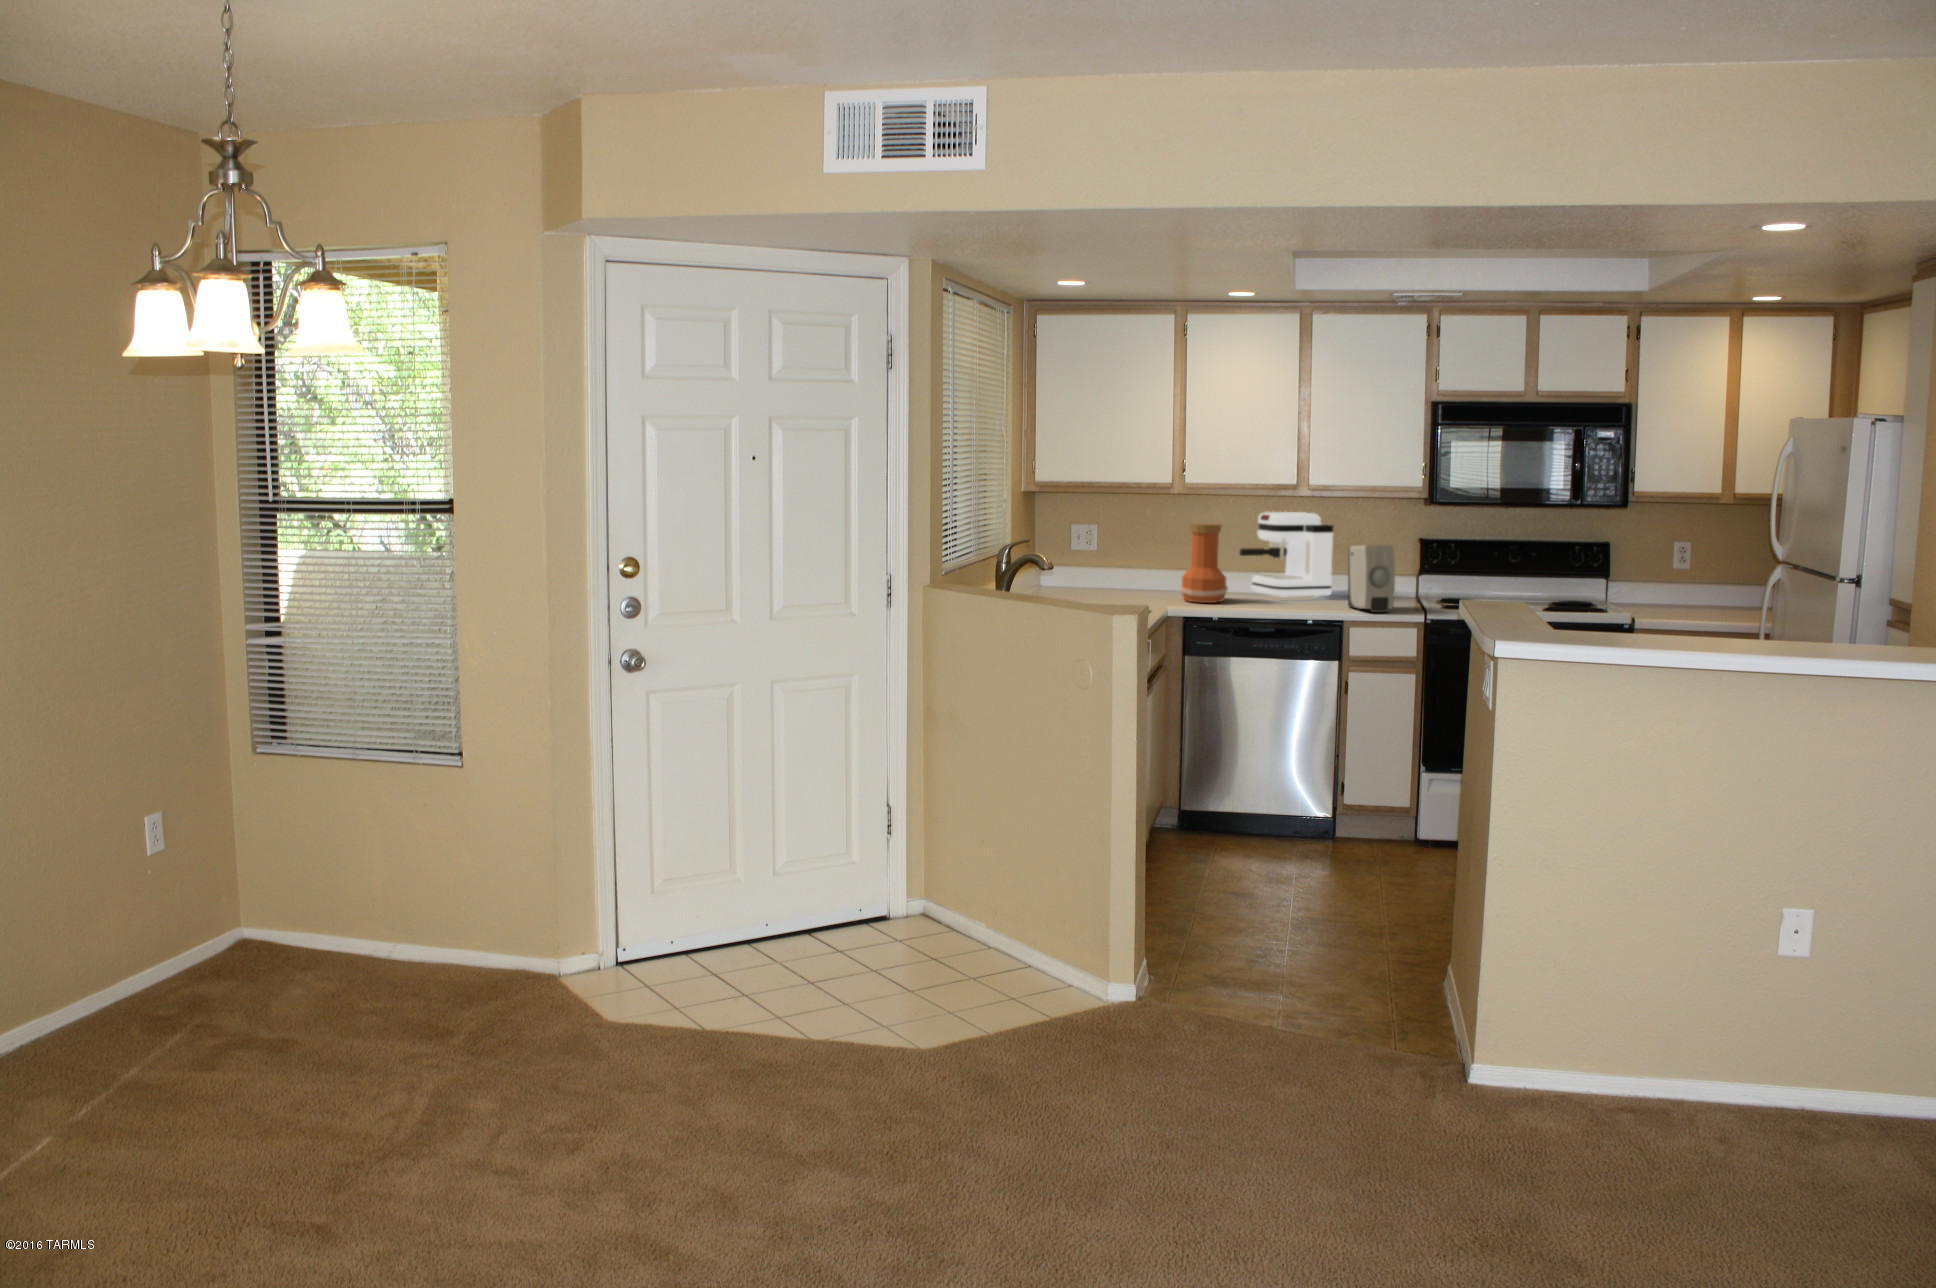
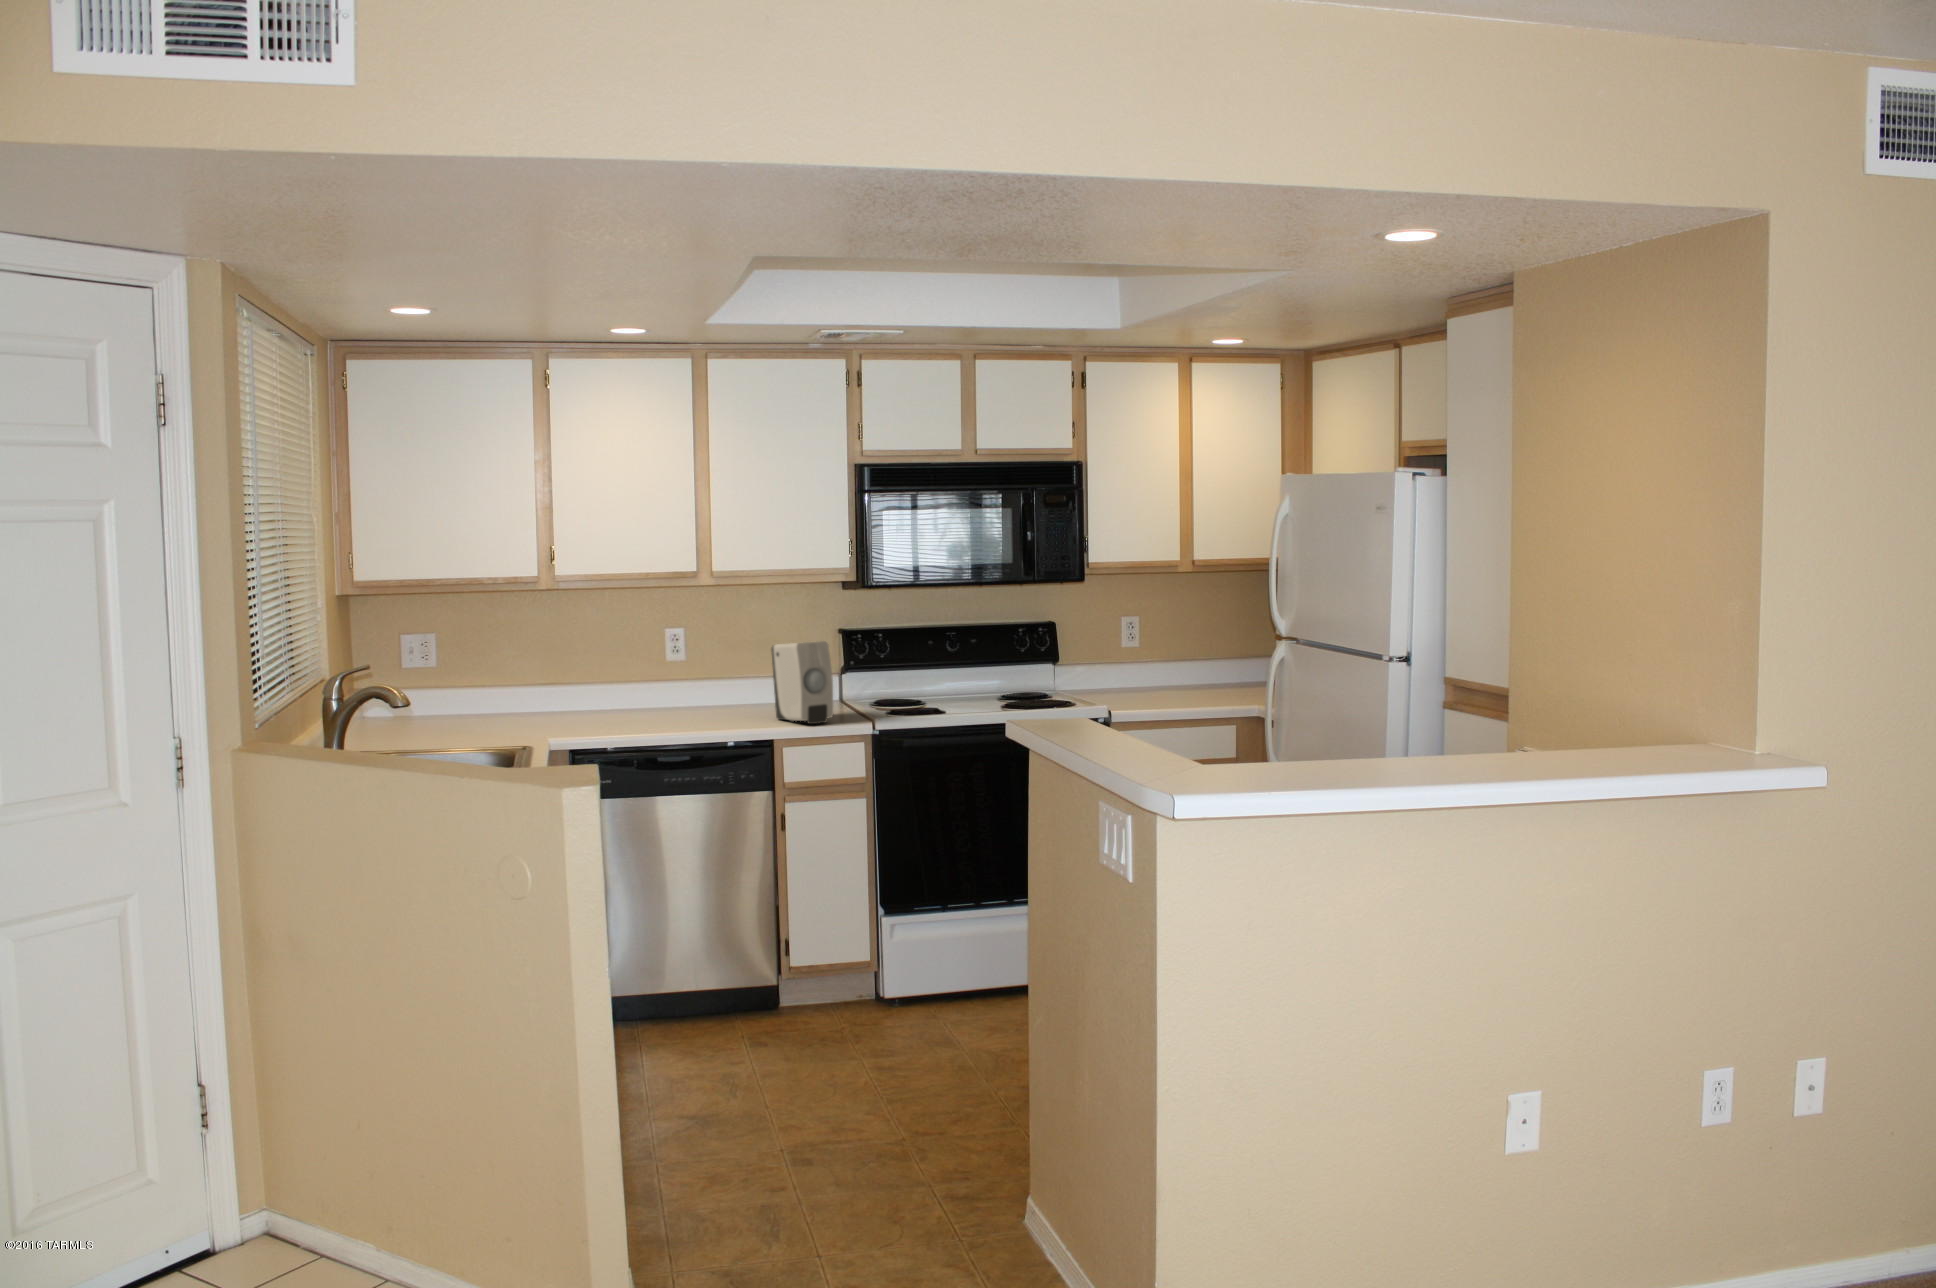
coffee maker: present [1239,512,1334,598] -> none [632,605,749,714]
vase: present [1180,523,1228,603] -> none [564,625,625,728]

